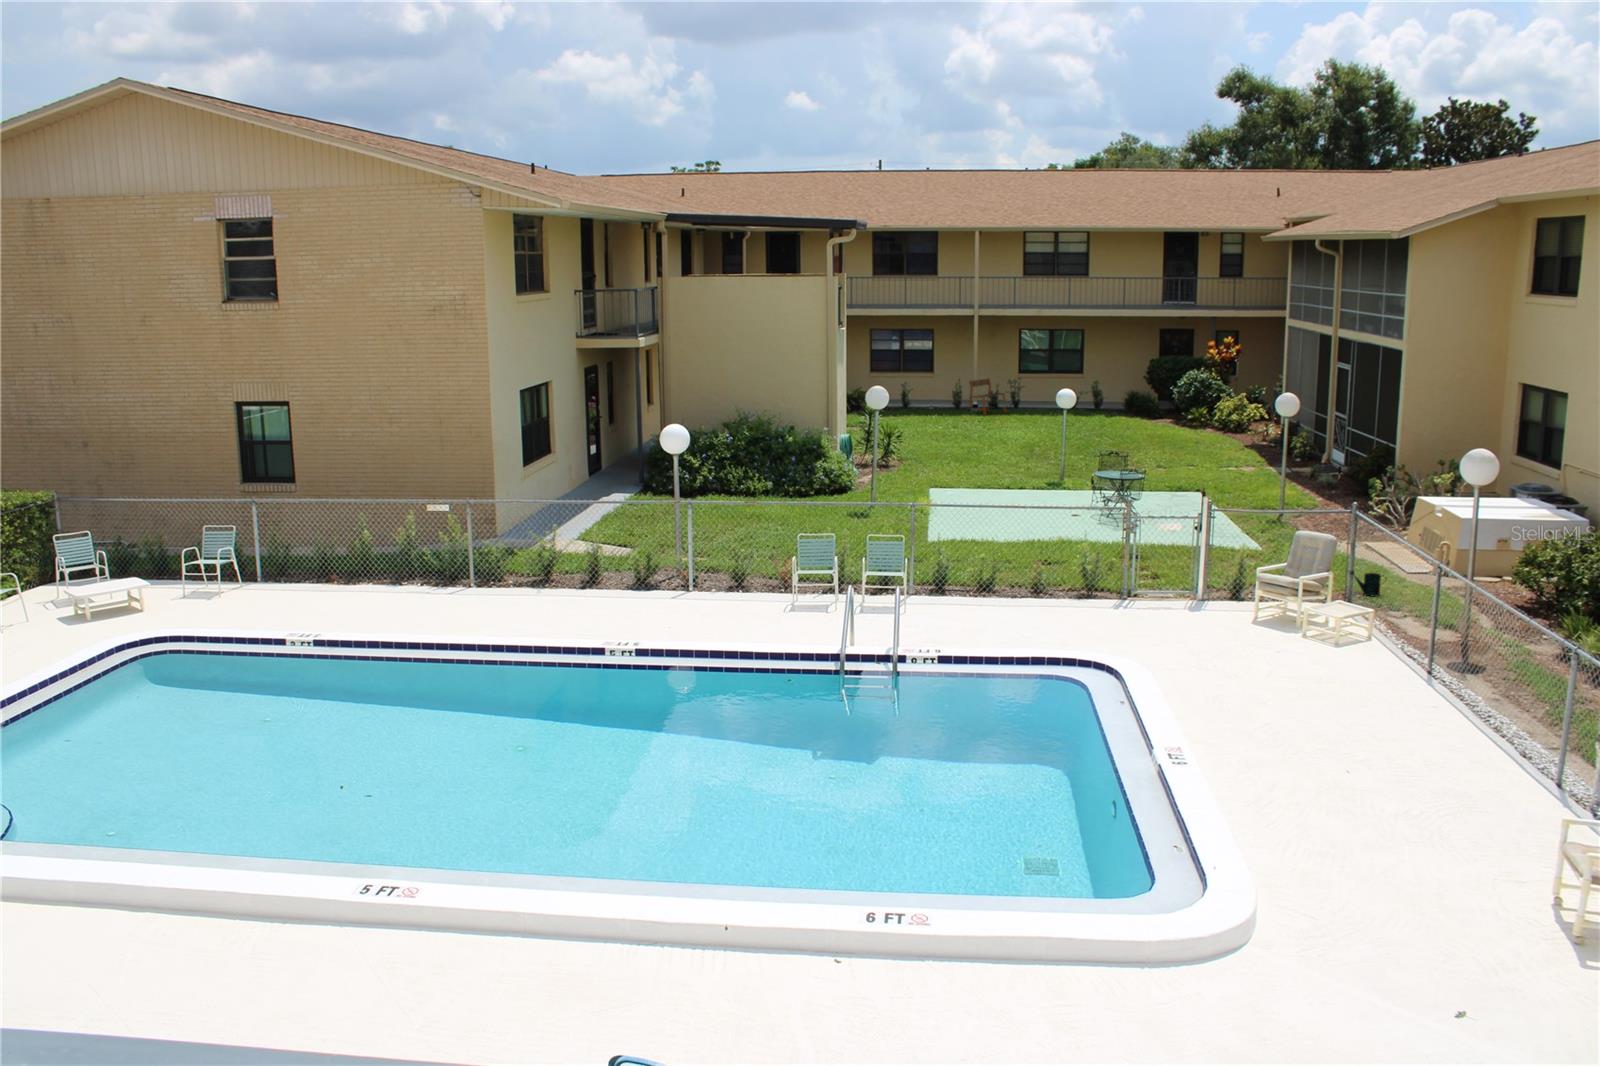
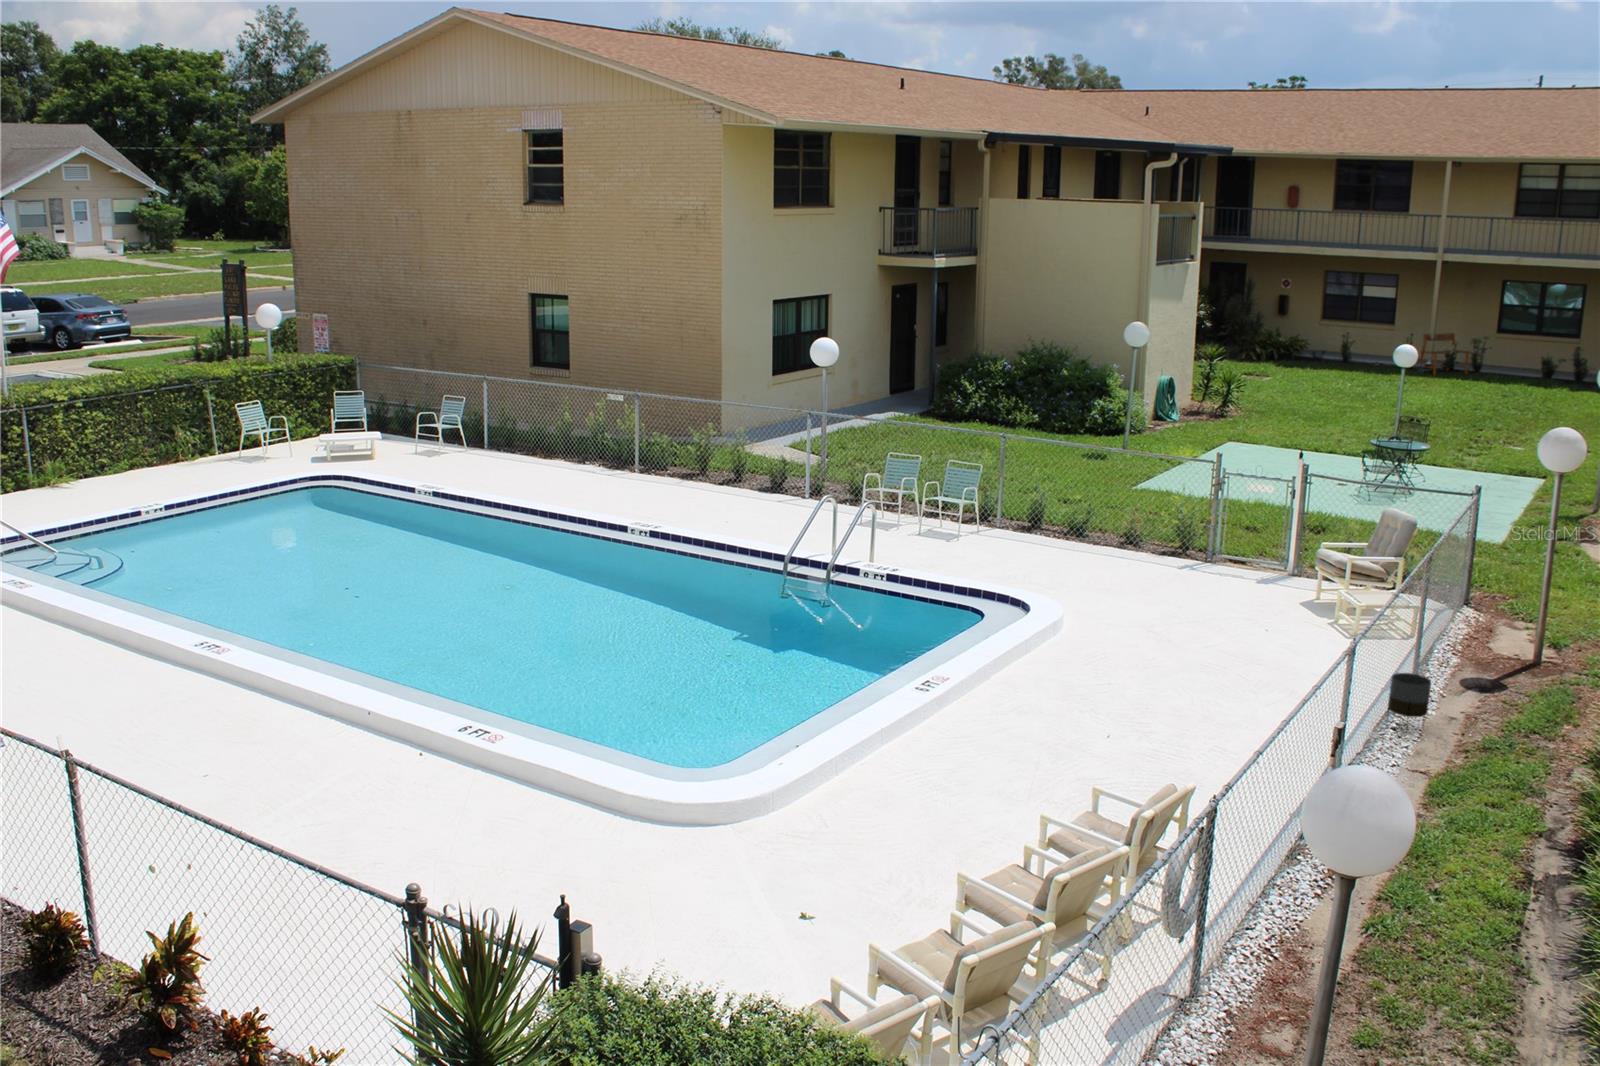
watering can: present [1350,571,1381,596] -> none [1450,602,1499,638]
planter: none [1432,618,1467,665] -> present [1387,673,1431,718]

